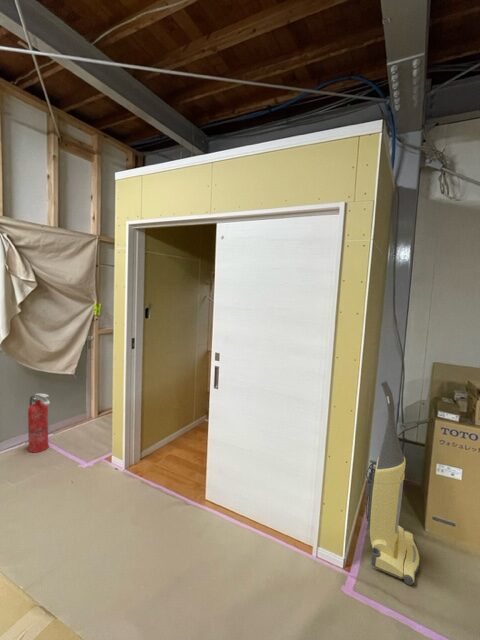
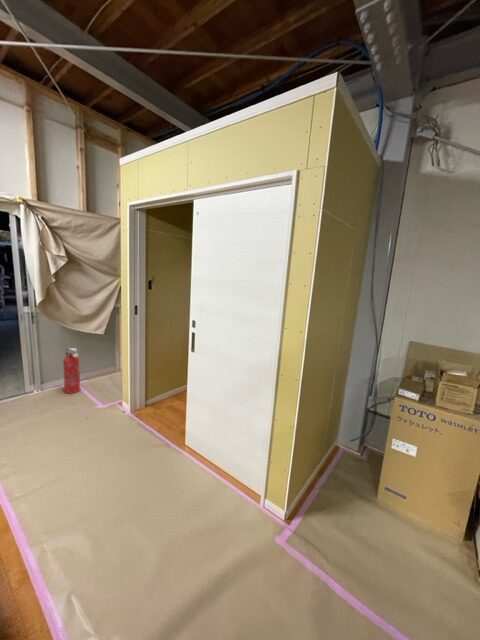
vacuum cleaner: present [366,380,420,585] -> none [311,353,363,545]

